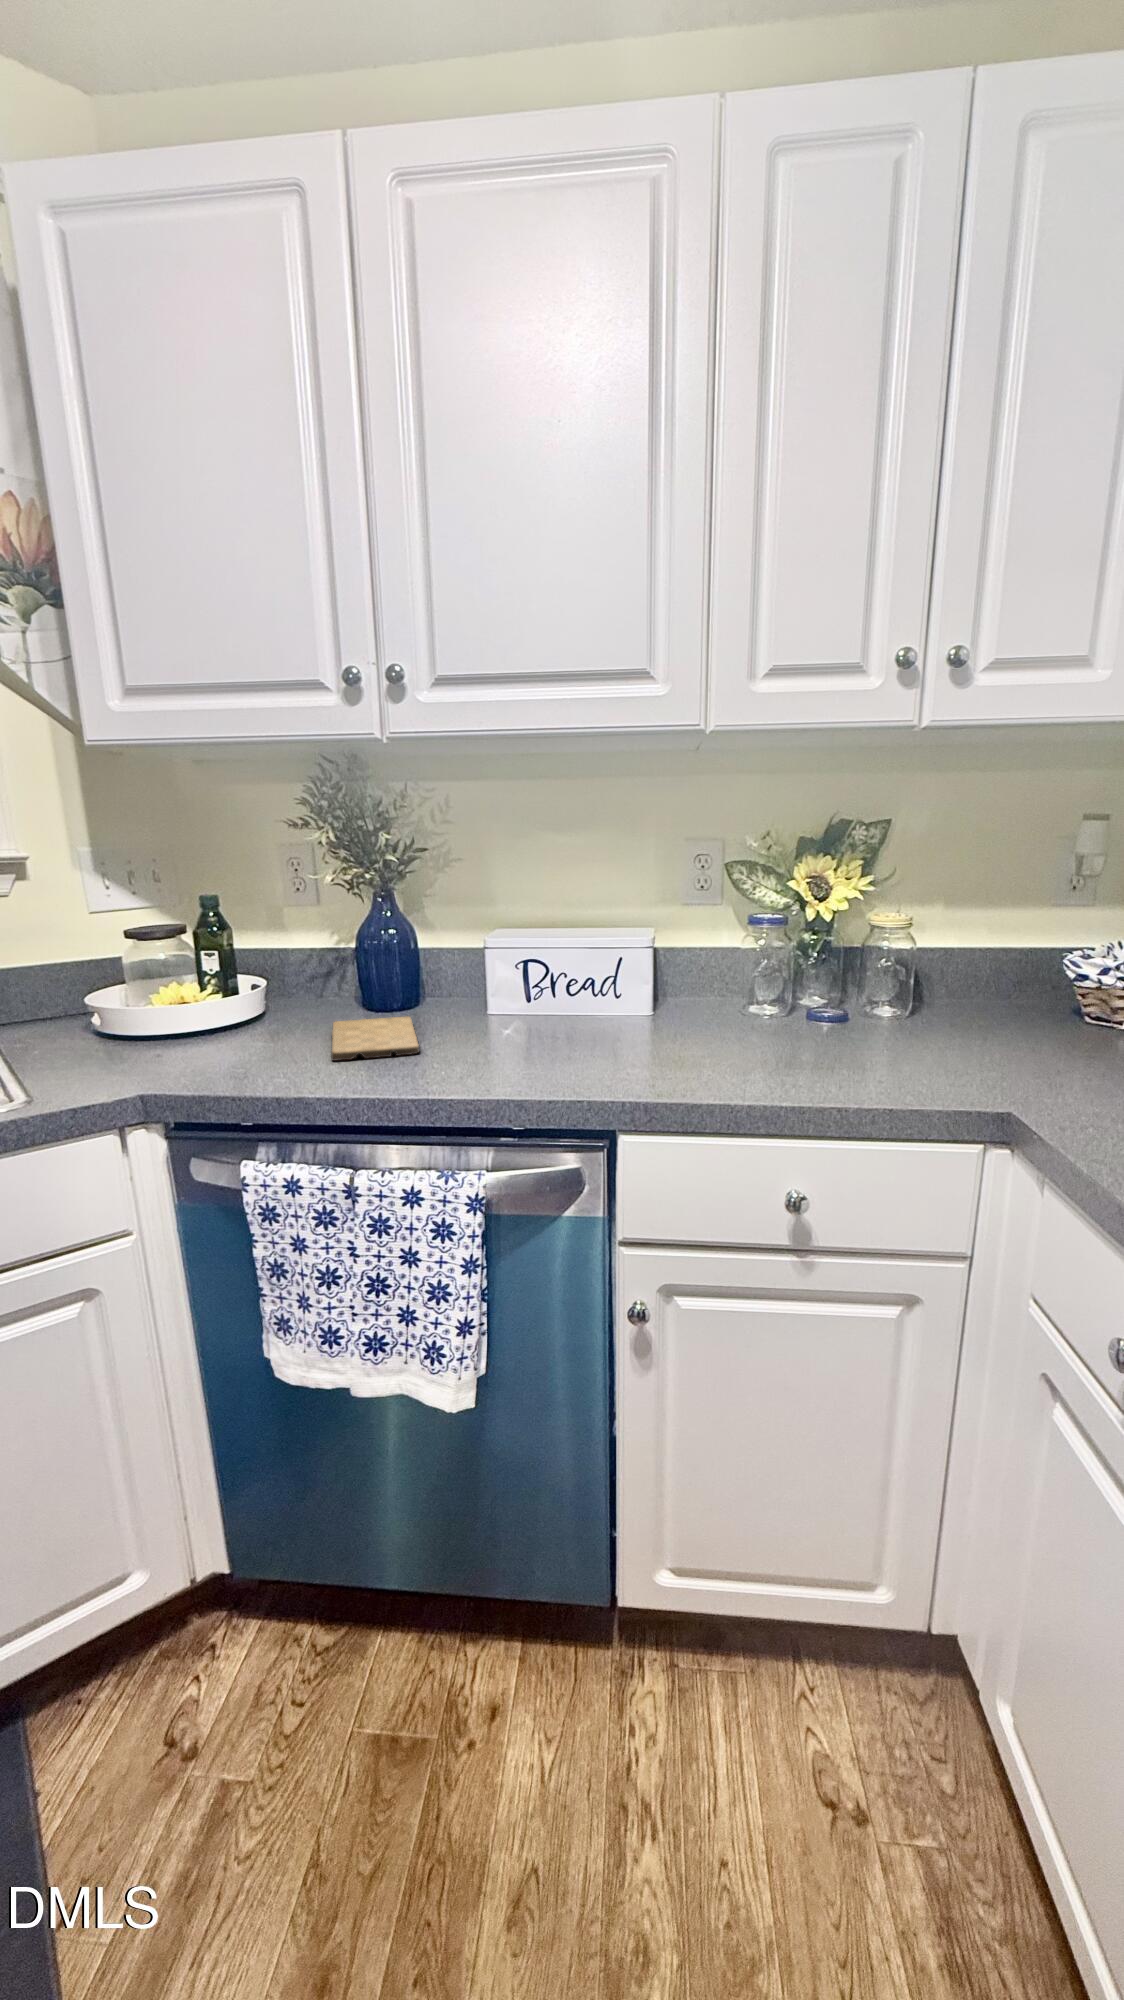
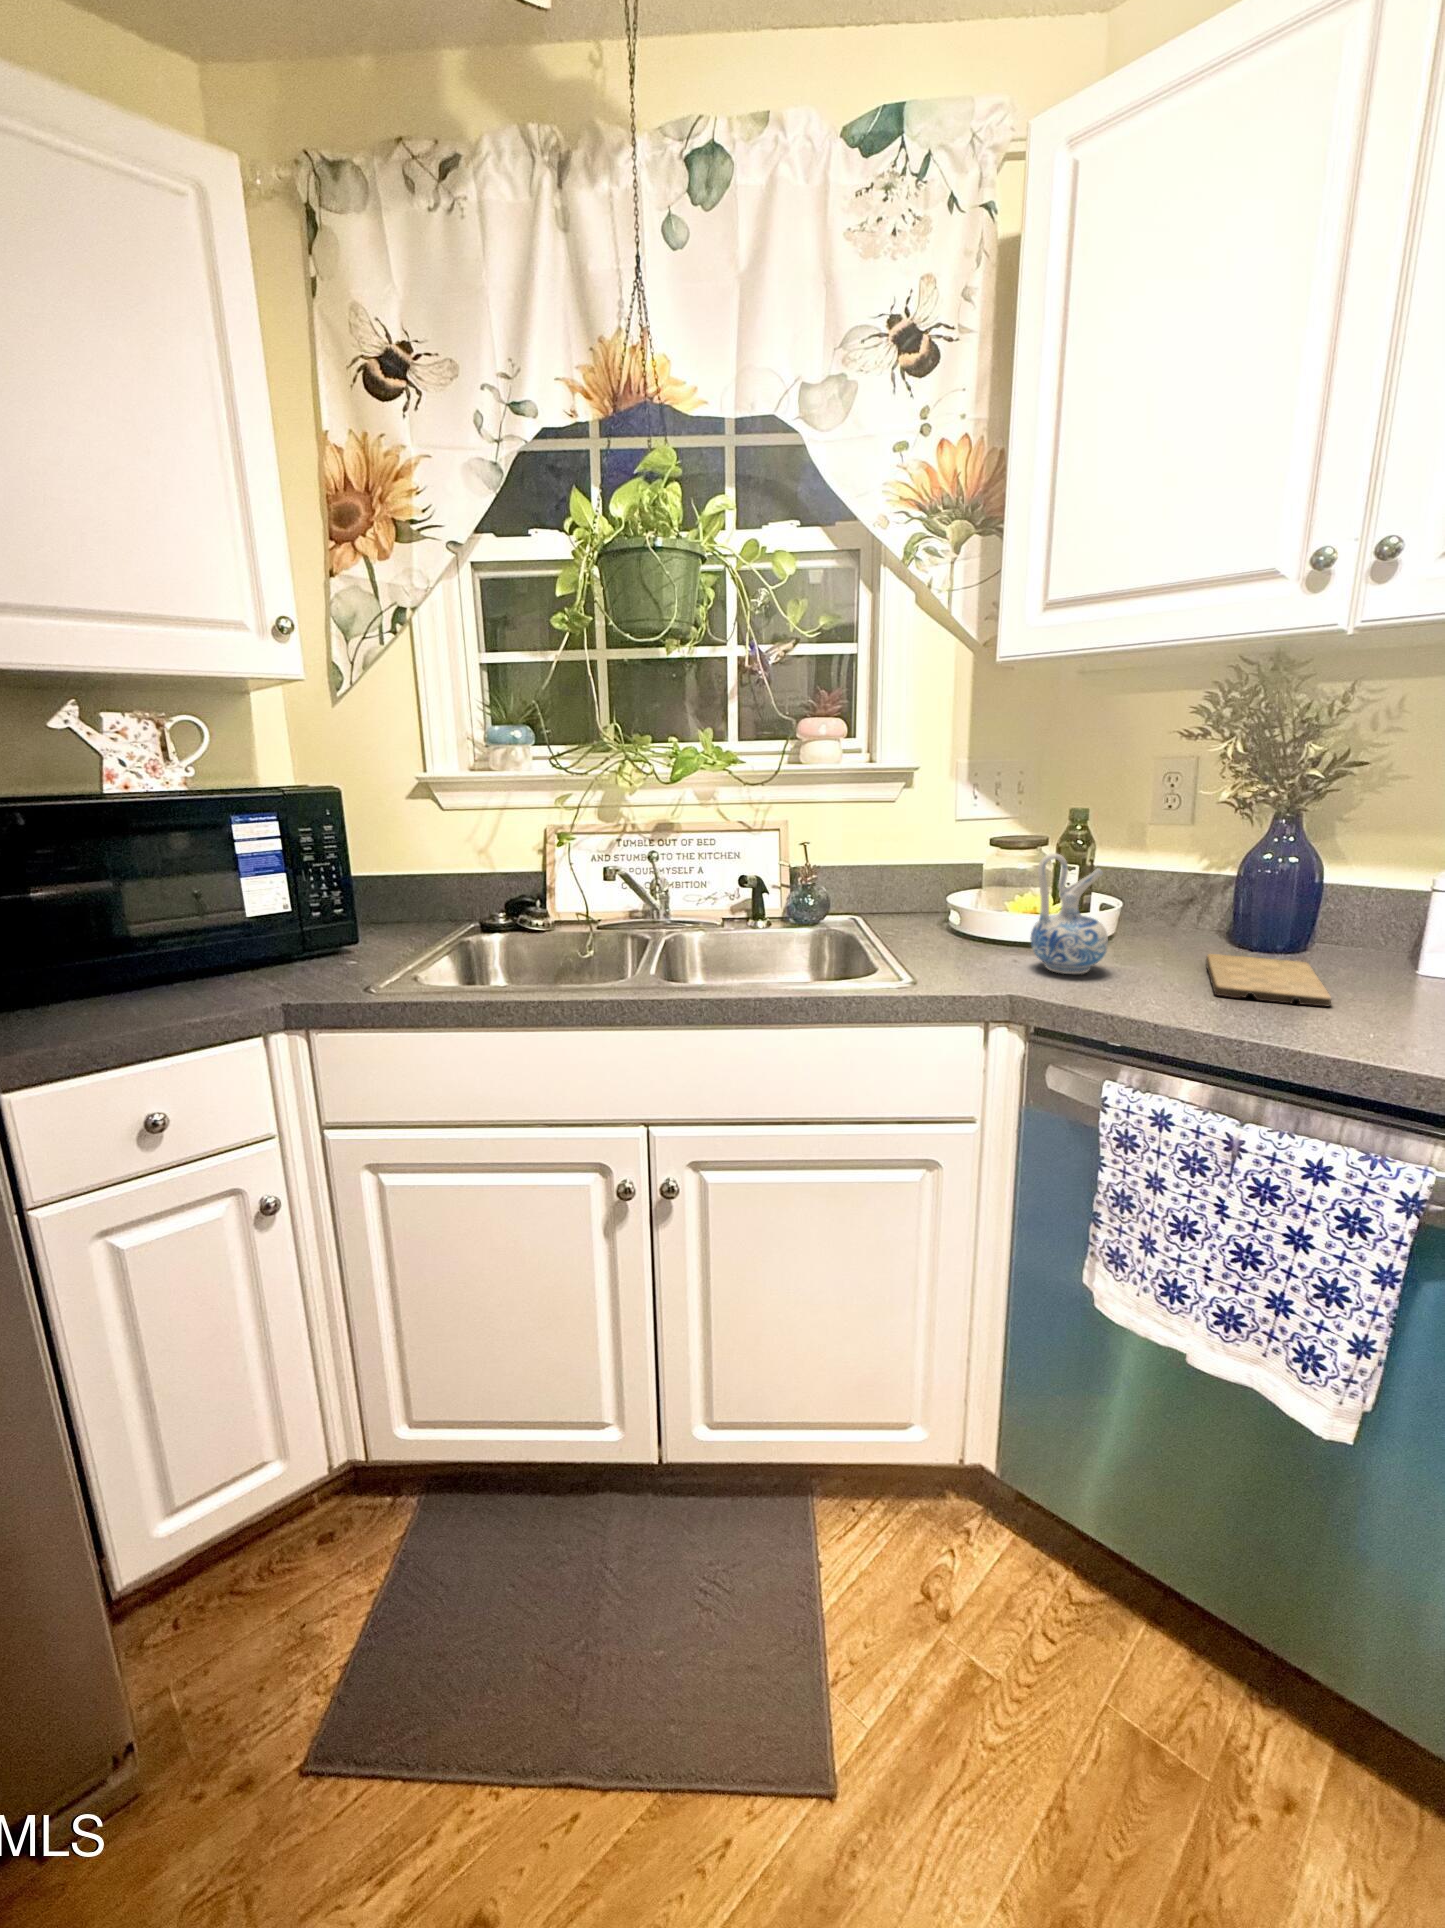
ceramic pitcher: none [154,948,238,1065] -> present [1031,853,1108,974]

